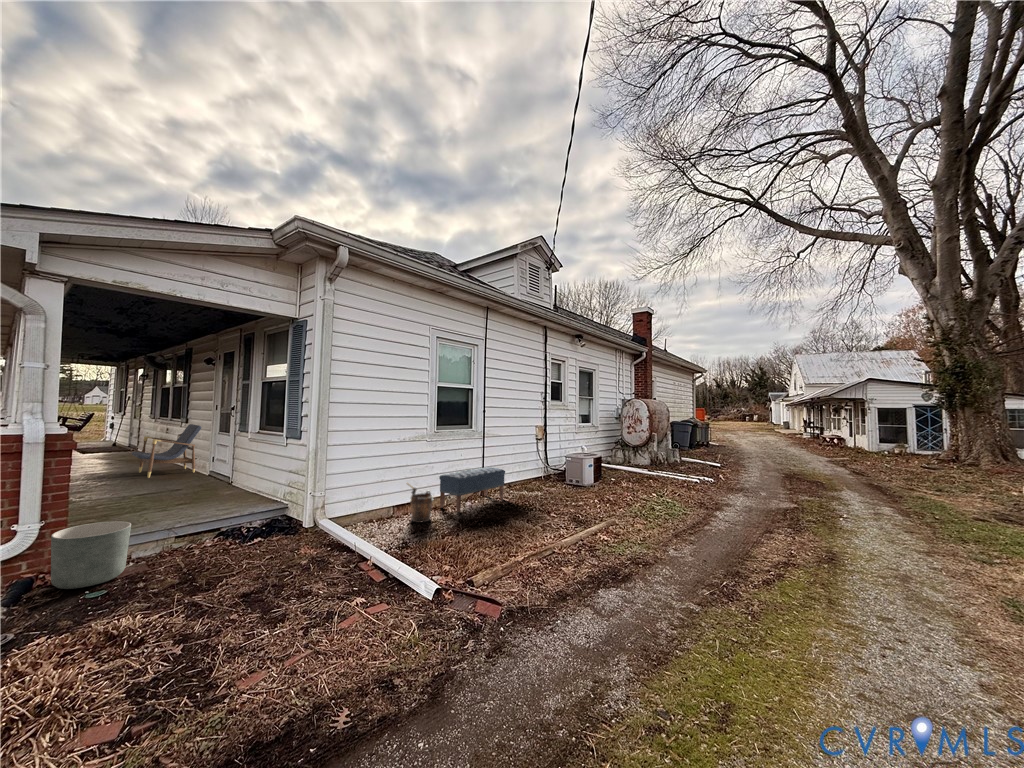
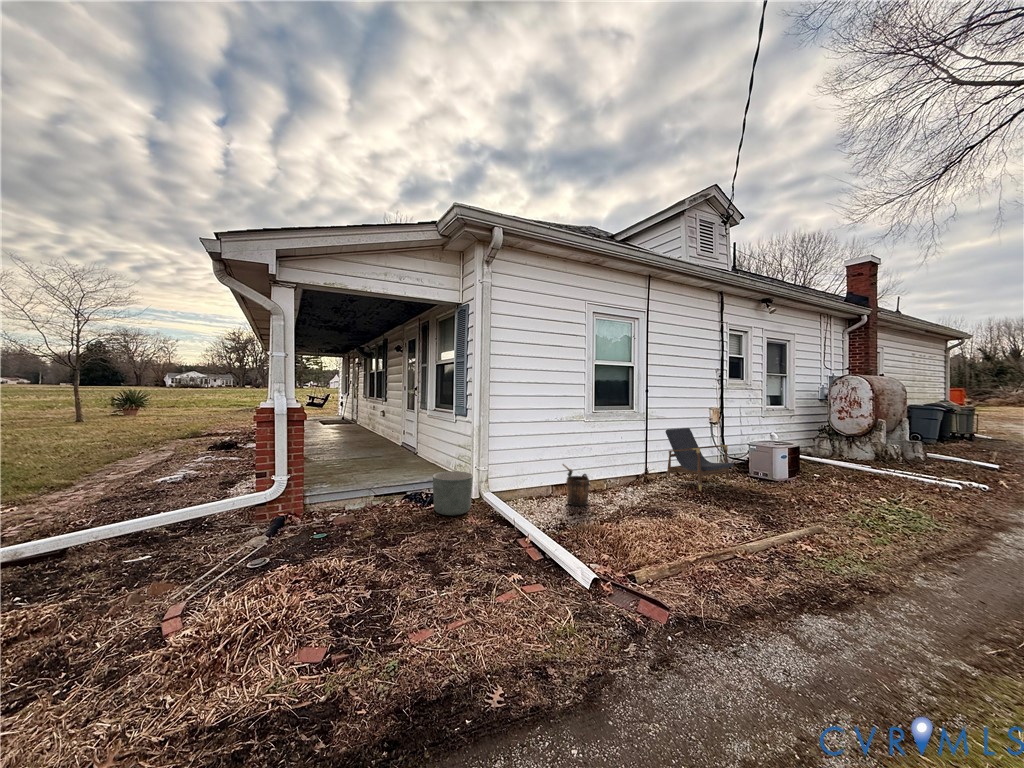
lounge chair: present [132,424,202,478] -> present [665,428,734,491]
bench: present [439,467,505,512] -> none [596,452,671,499]
planter: present [51,521,131,589] -> present [433,471,473,516]

